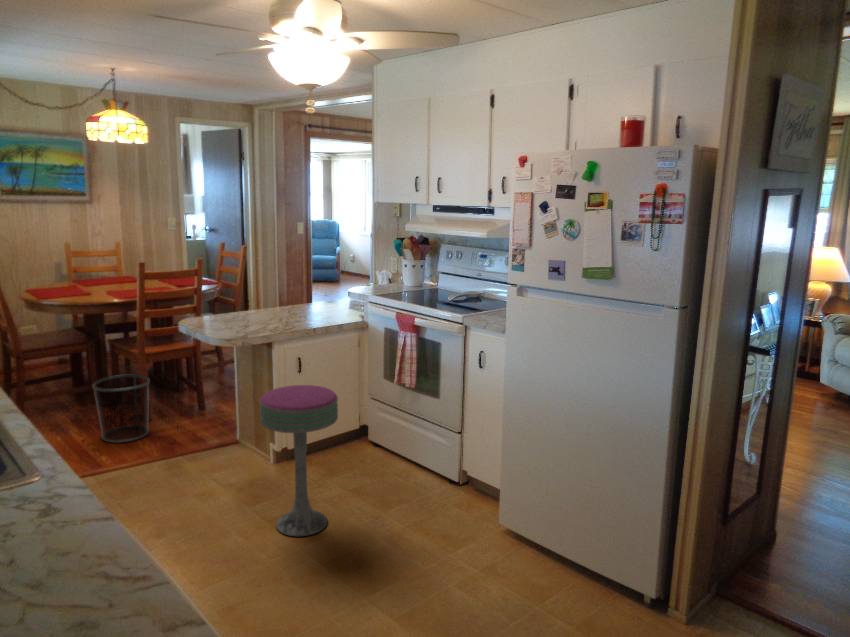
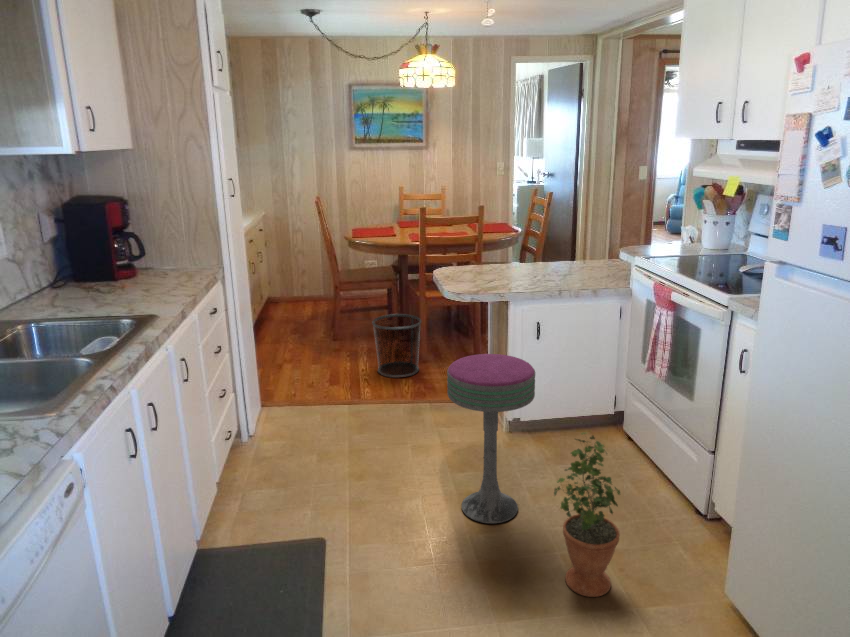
potted plant: none [384,429,432,559] -> present [554,432,620,597]

